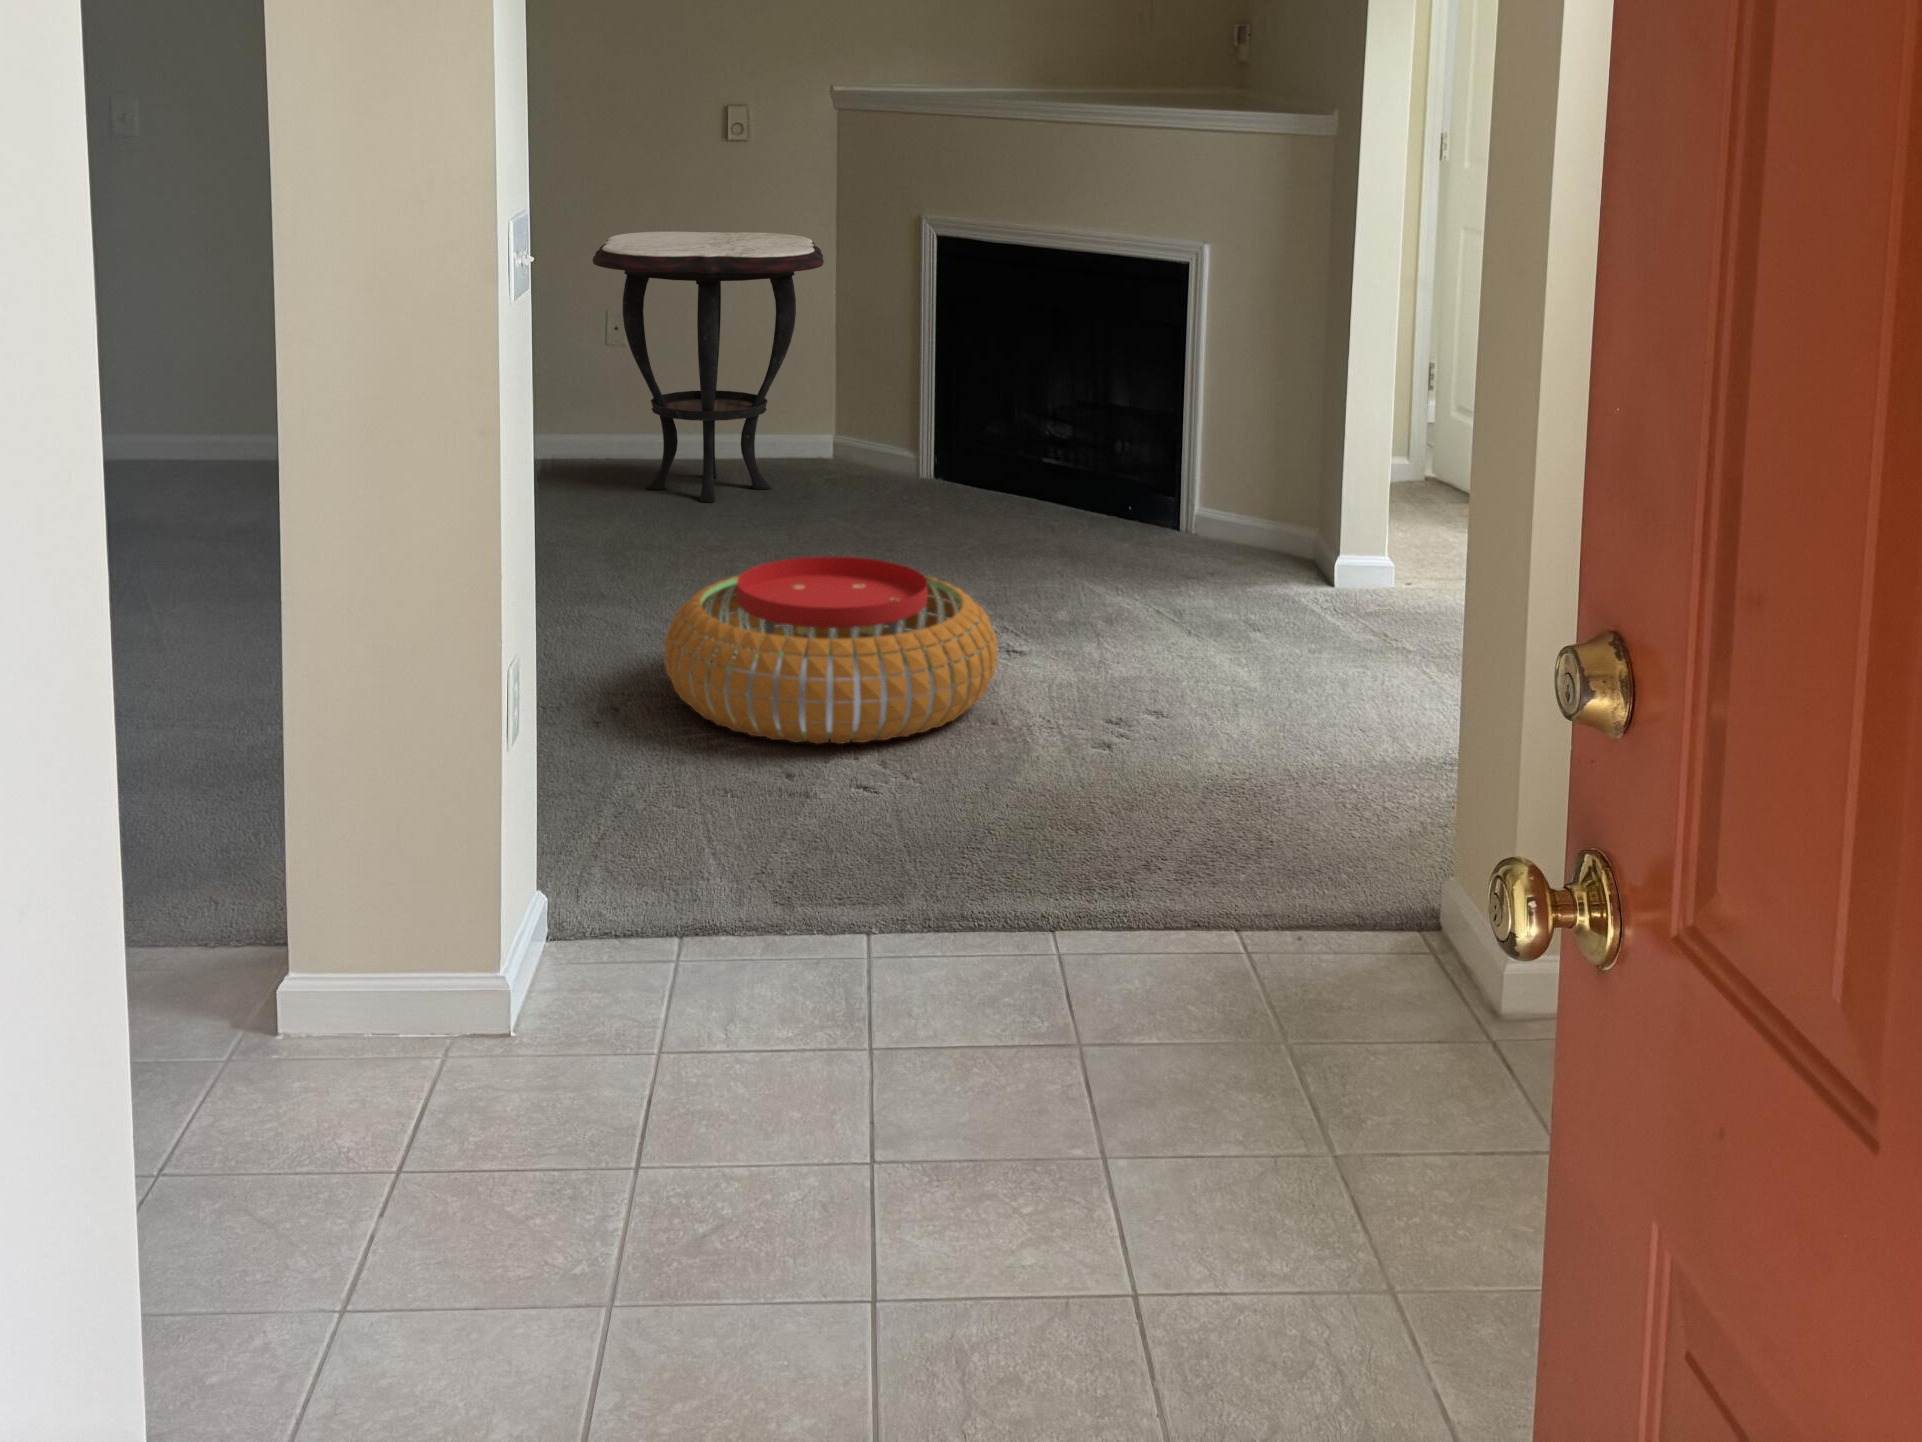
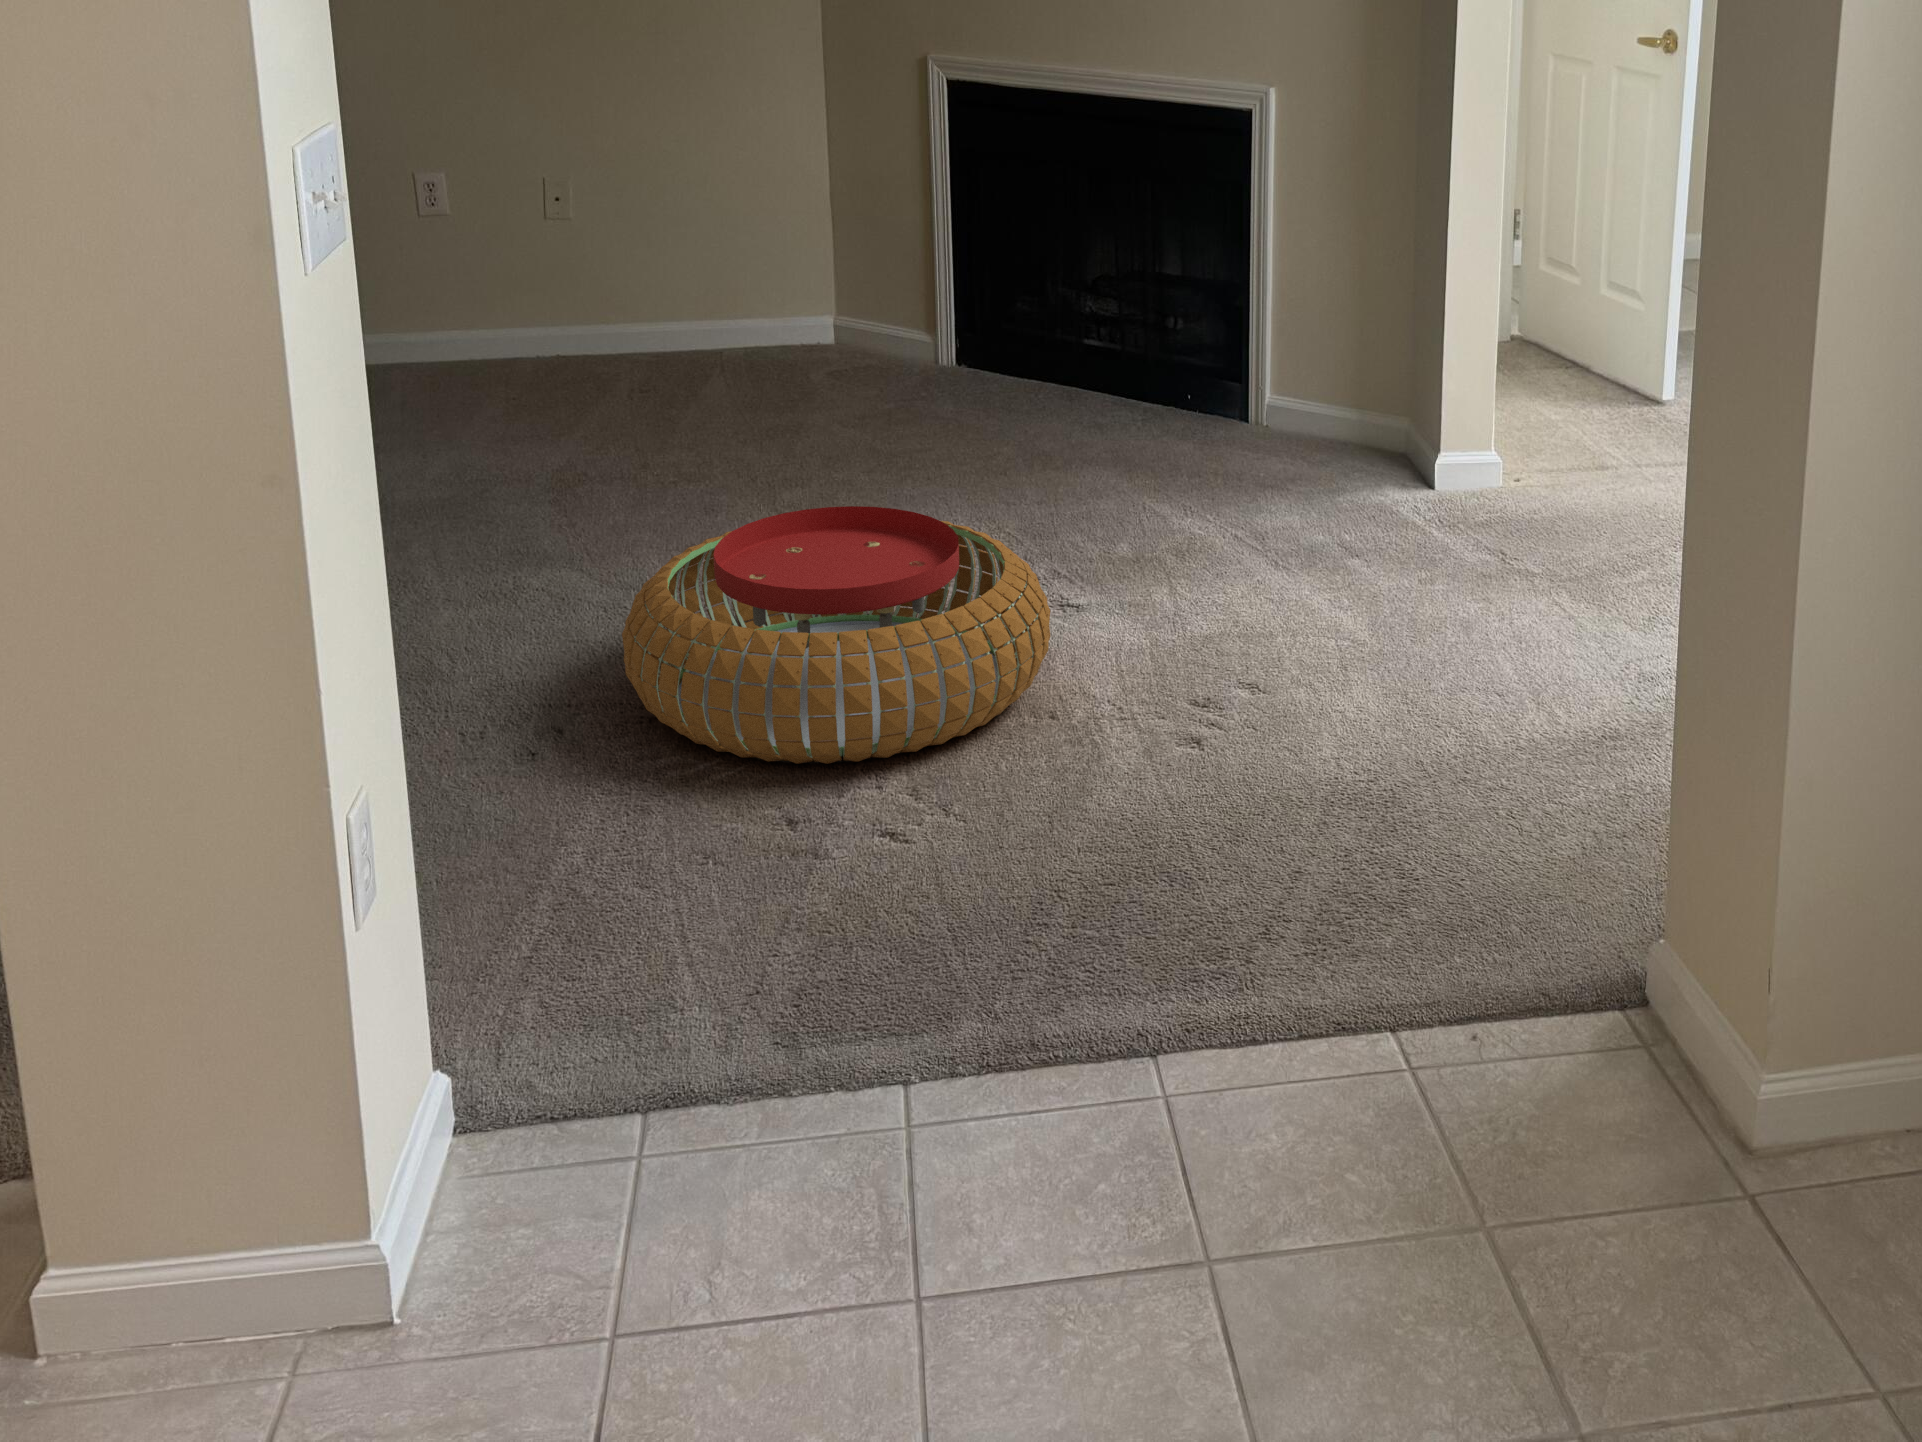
side table: present [593,232,824,502] -> none [523,79,811,407]

